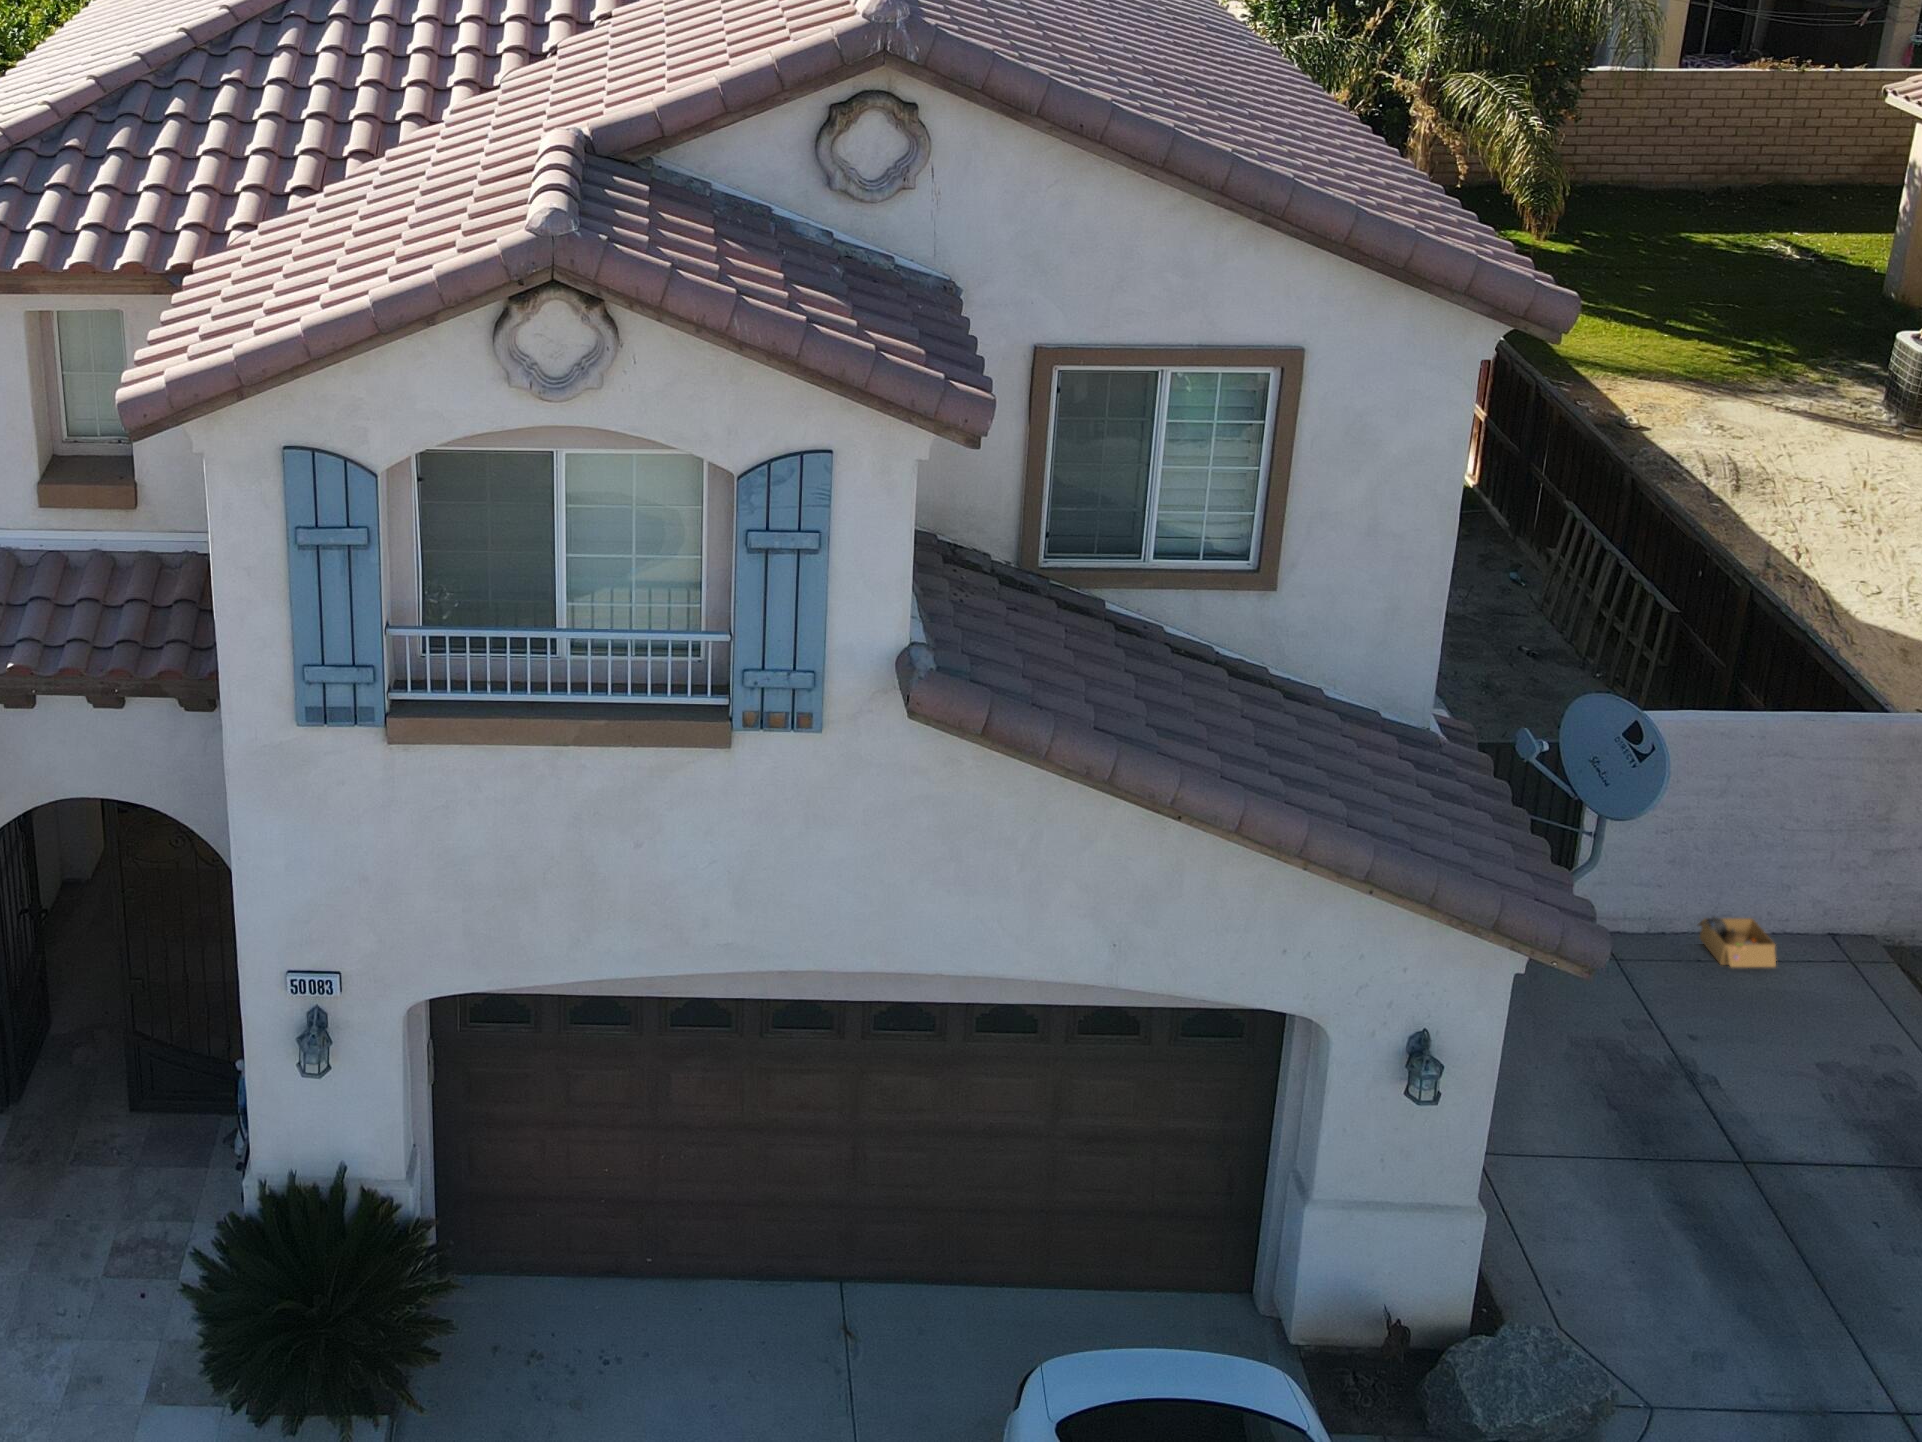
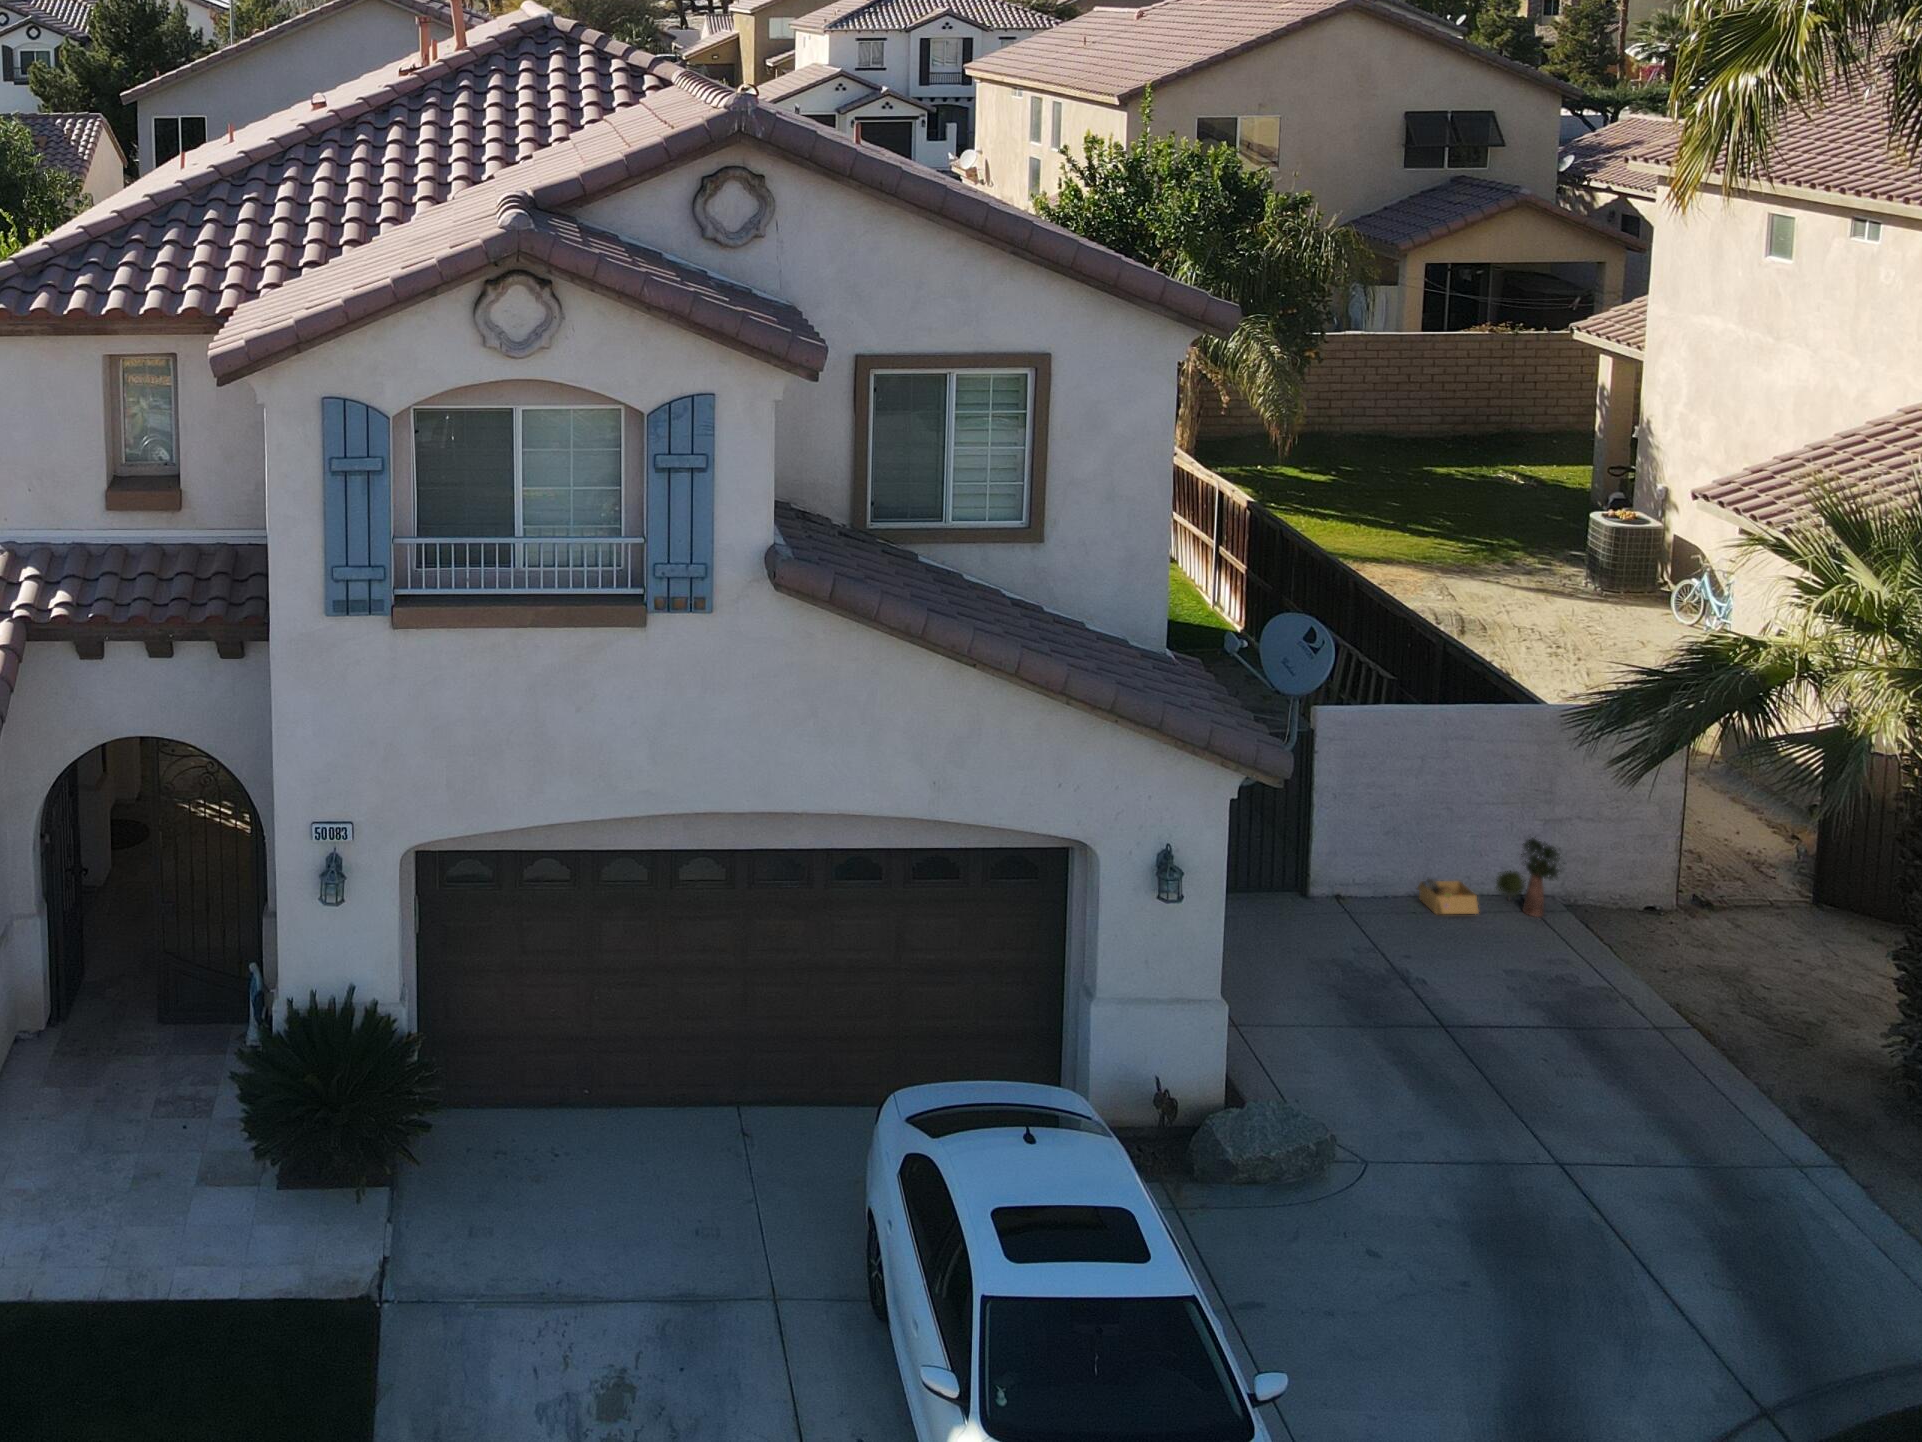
potted plant: none [1795,872,1893,971] -> present [1496,837,1560,917]

